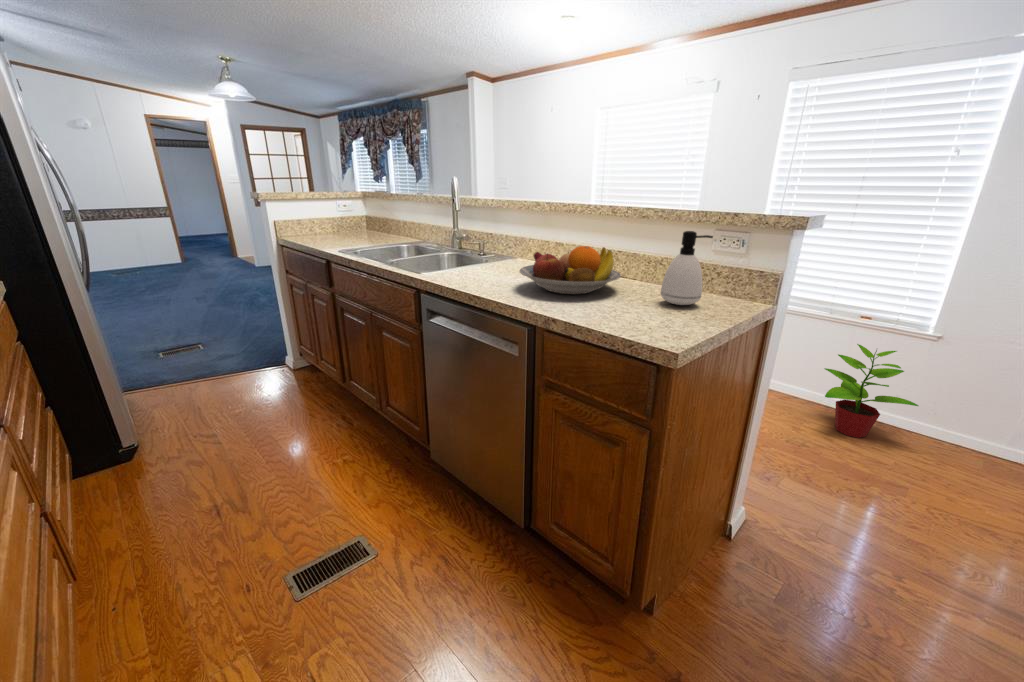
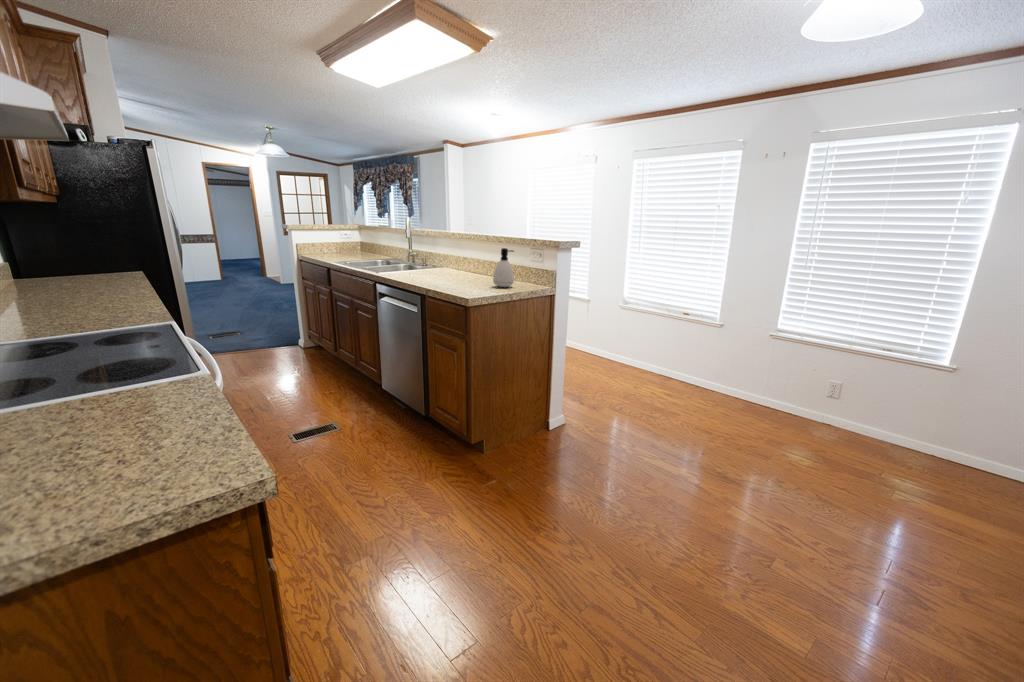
fruit bowl: present [519,246,621,294] -> none [426,257,483,283]
potted plant: present [825,344,918,438] -> none [648,329,701,392]

